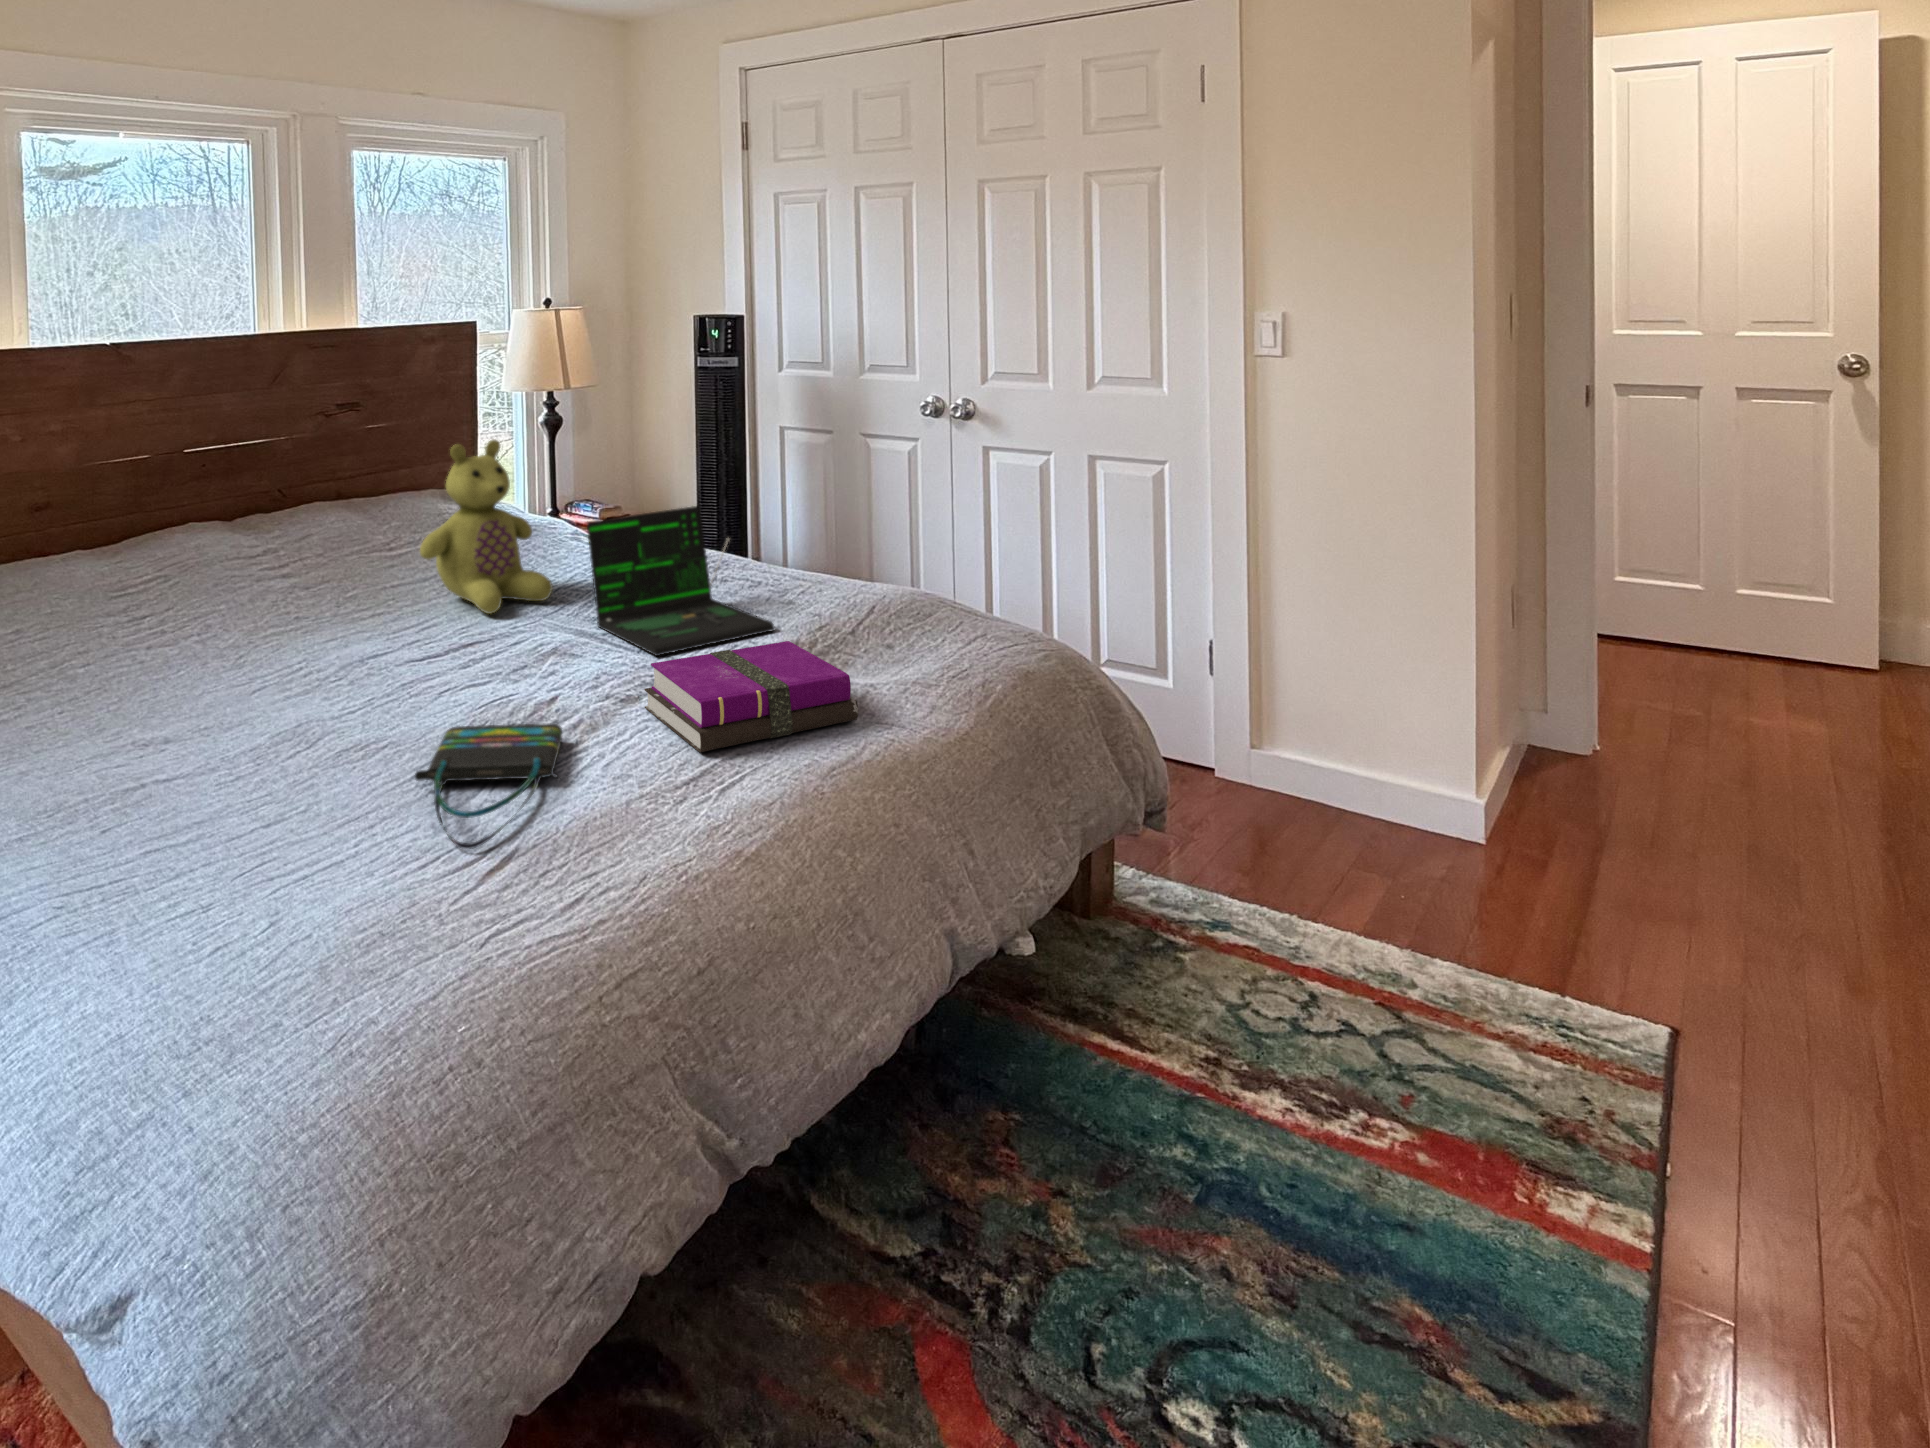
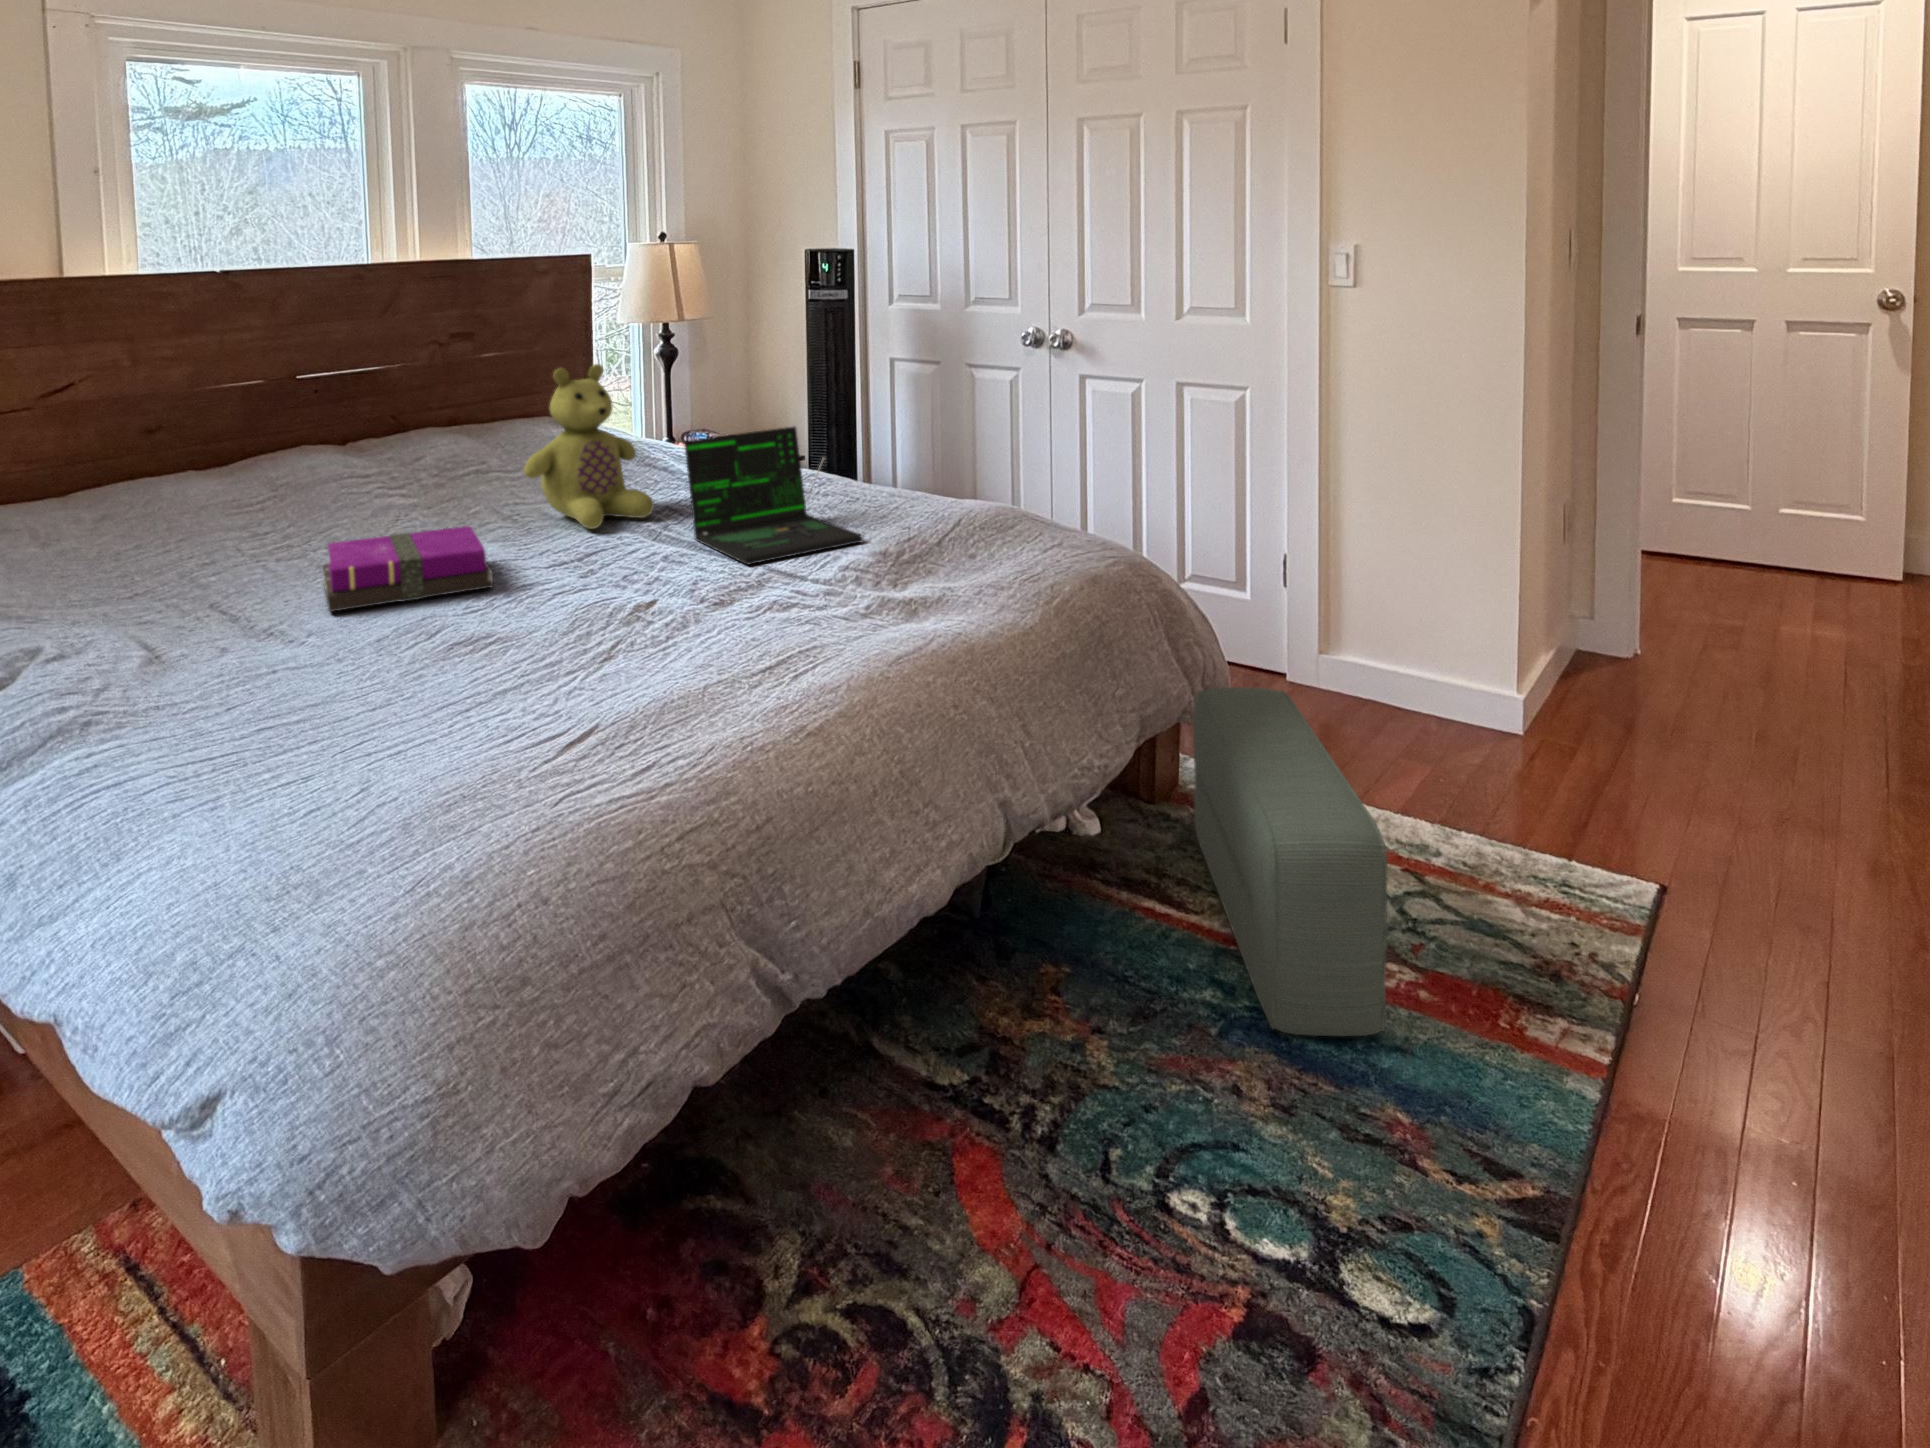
notebook: present [644,641,858,752] -> present [323,526,493,612]
tote bag: present [415,724,562,849] -> none [504,622,648,729]
pouf: none [1135,794,1386,1208] -> present [1193,687,1387,1036]

